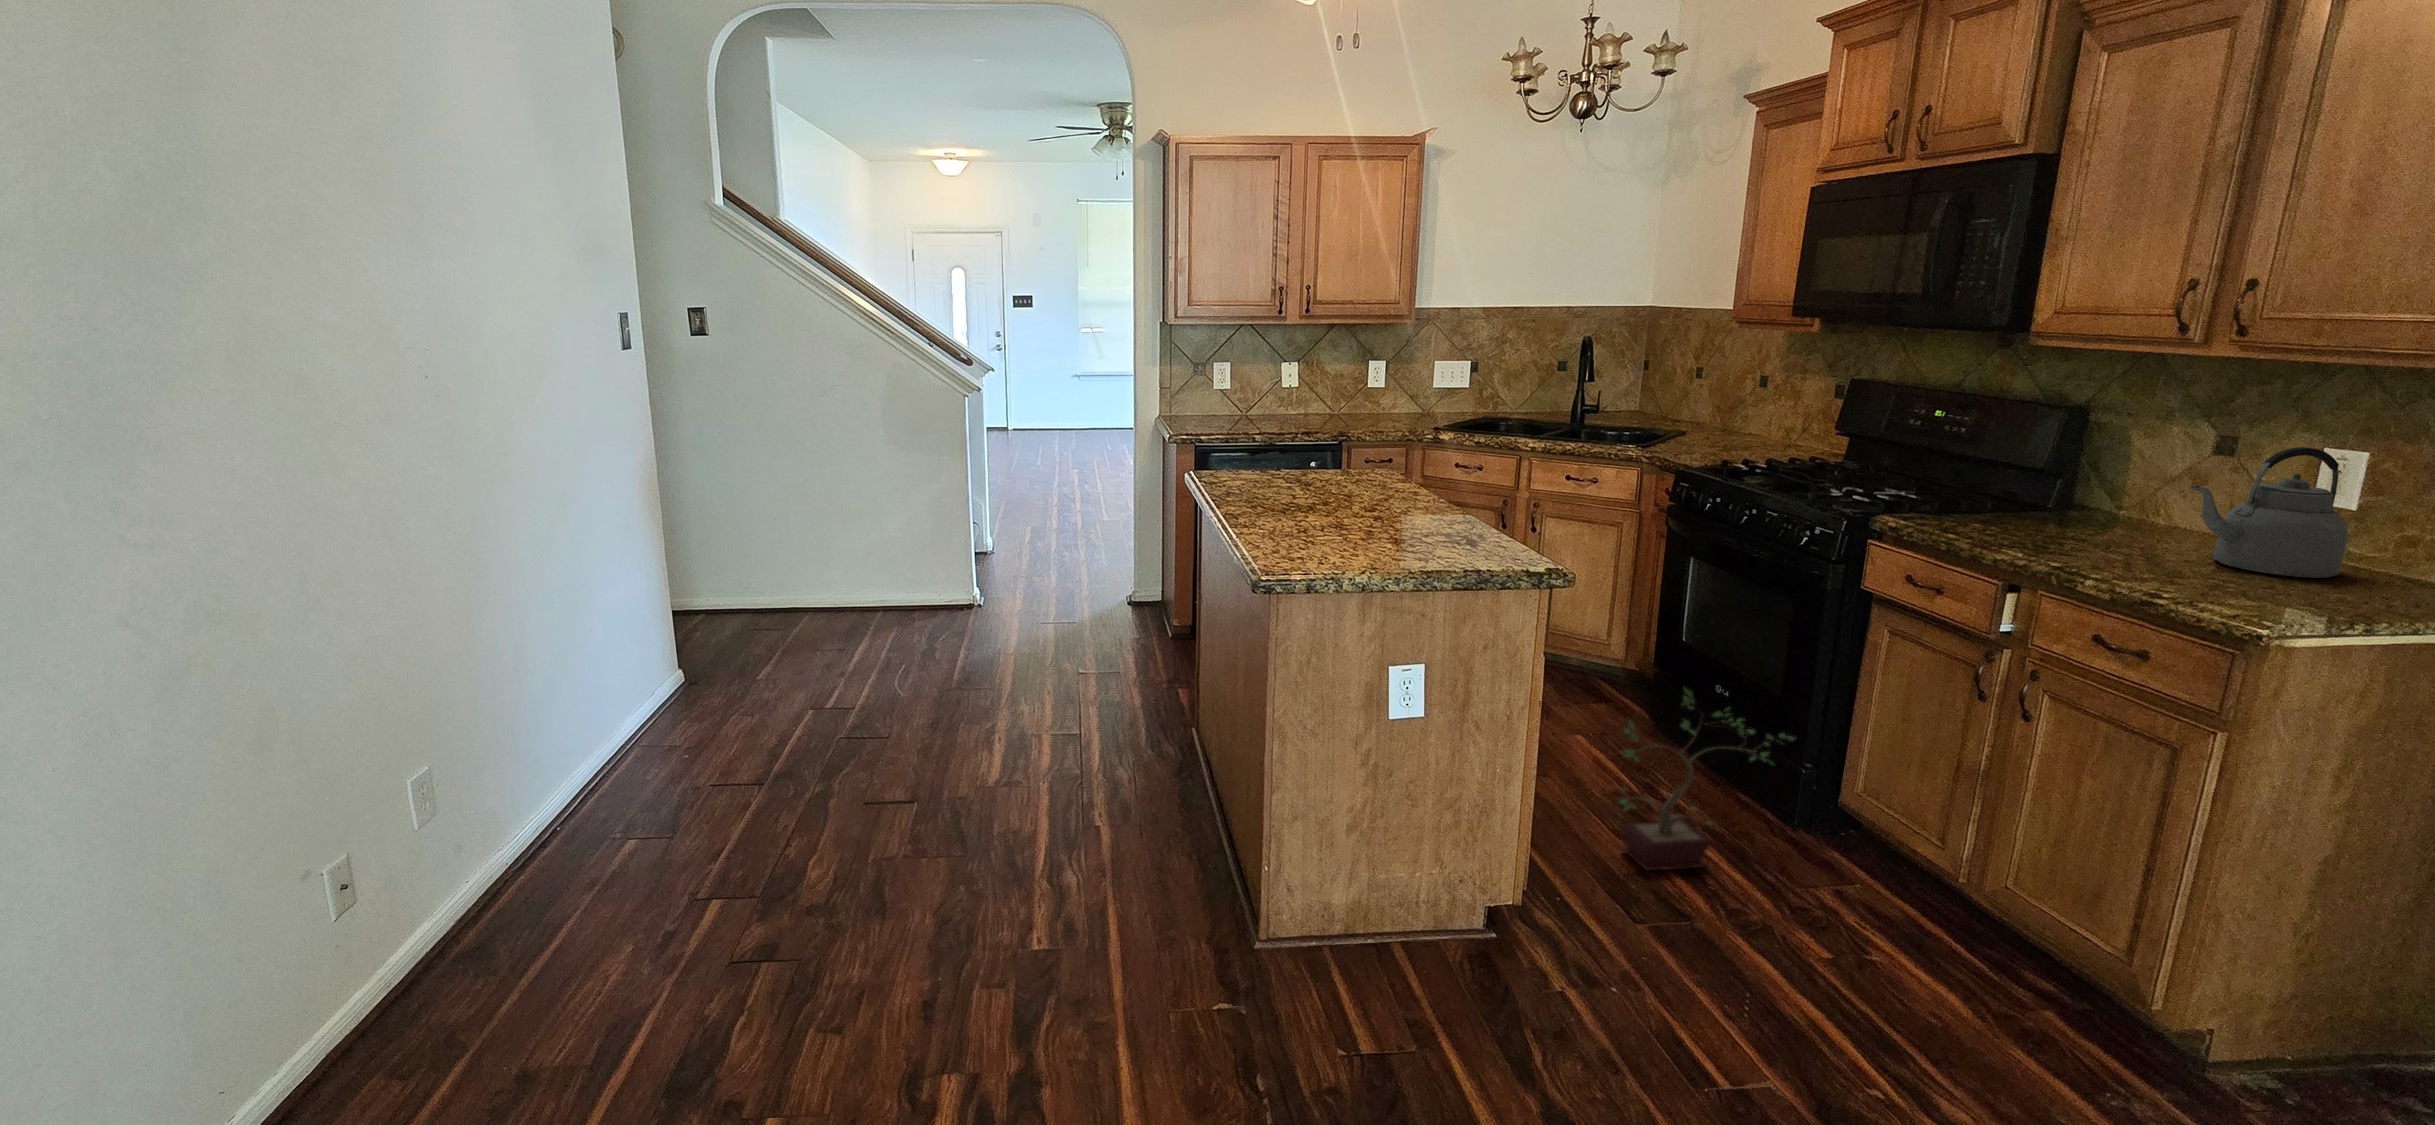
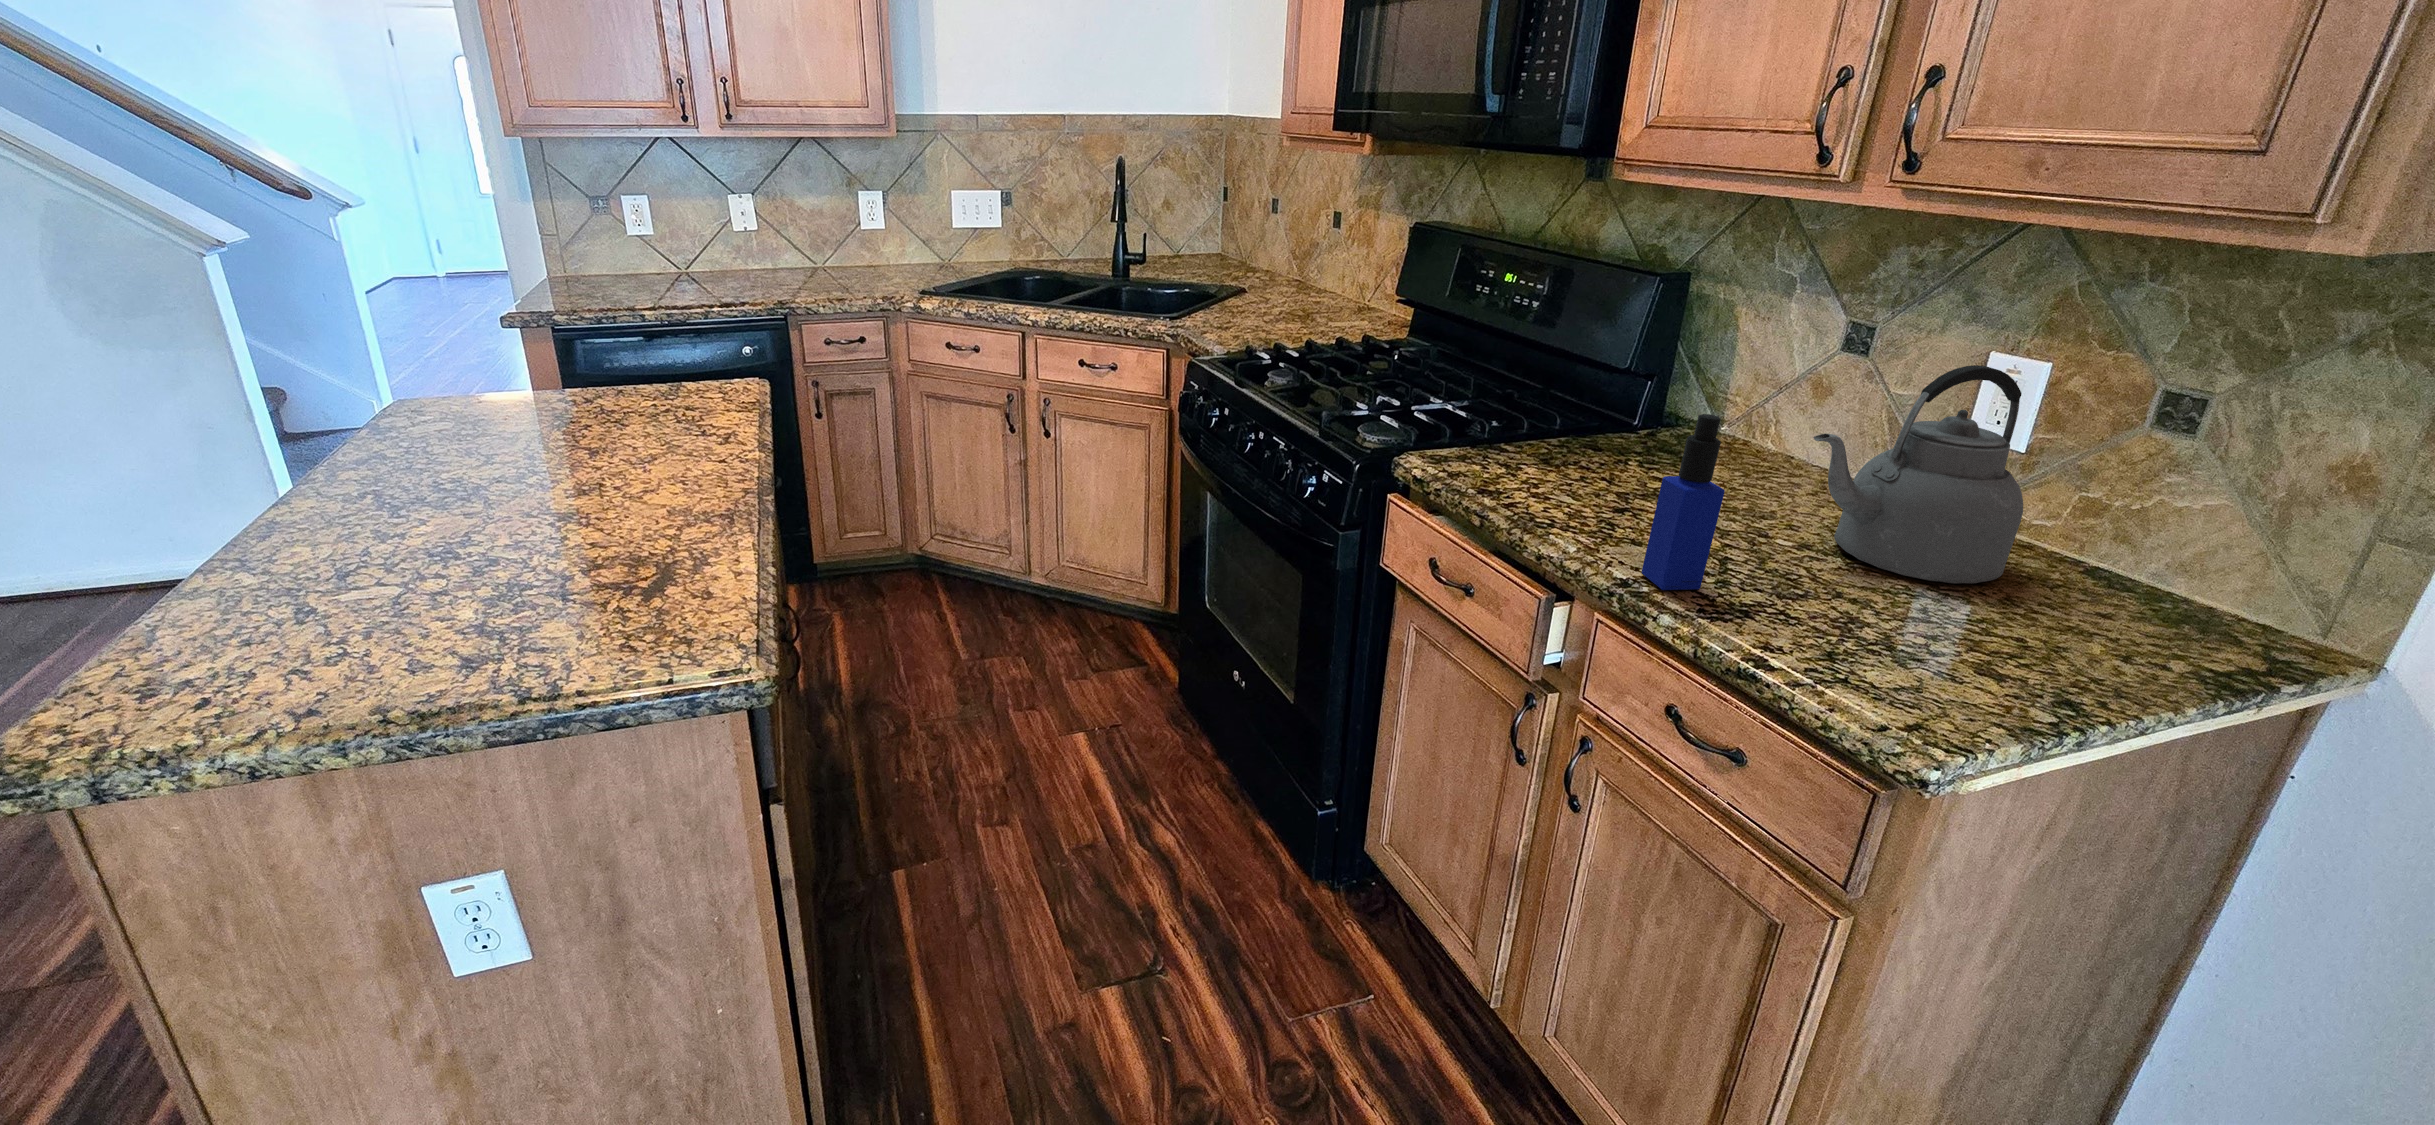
bottle: none [2072,467,2127,571] -> present [1641,414,1725,590]
potted plant: present [1620,688,1795,871] -> none [1023,744,1286,1019]

